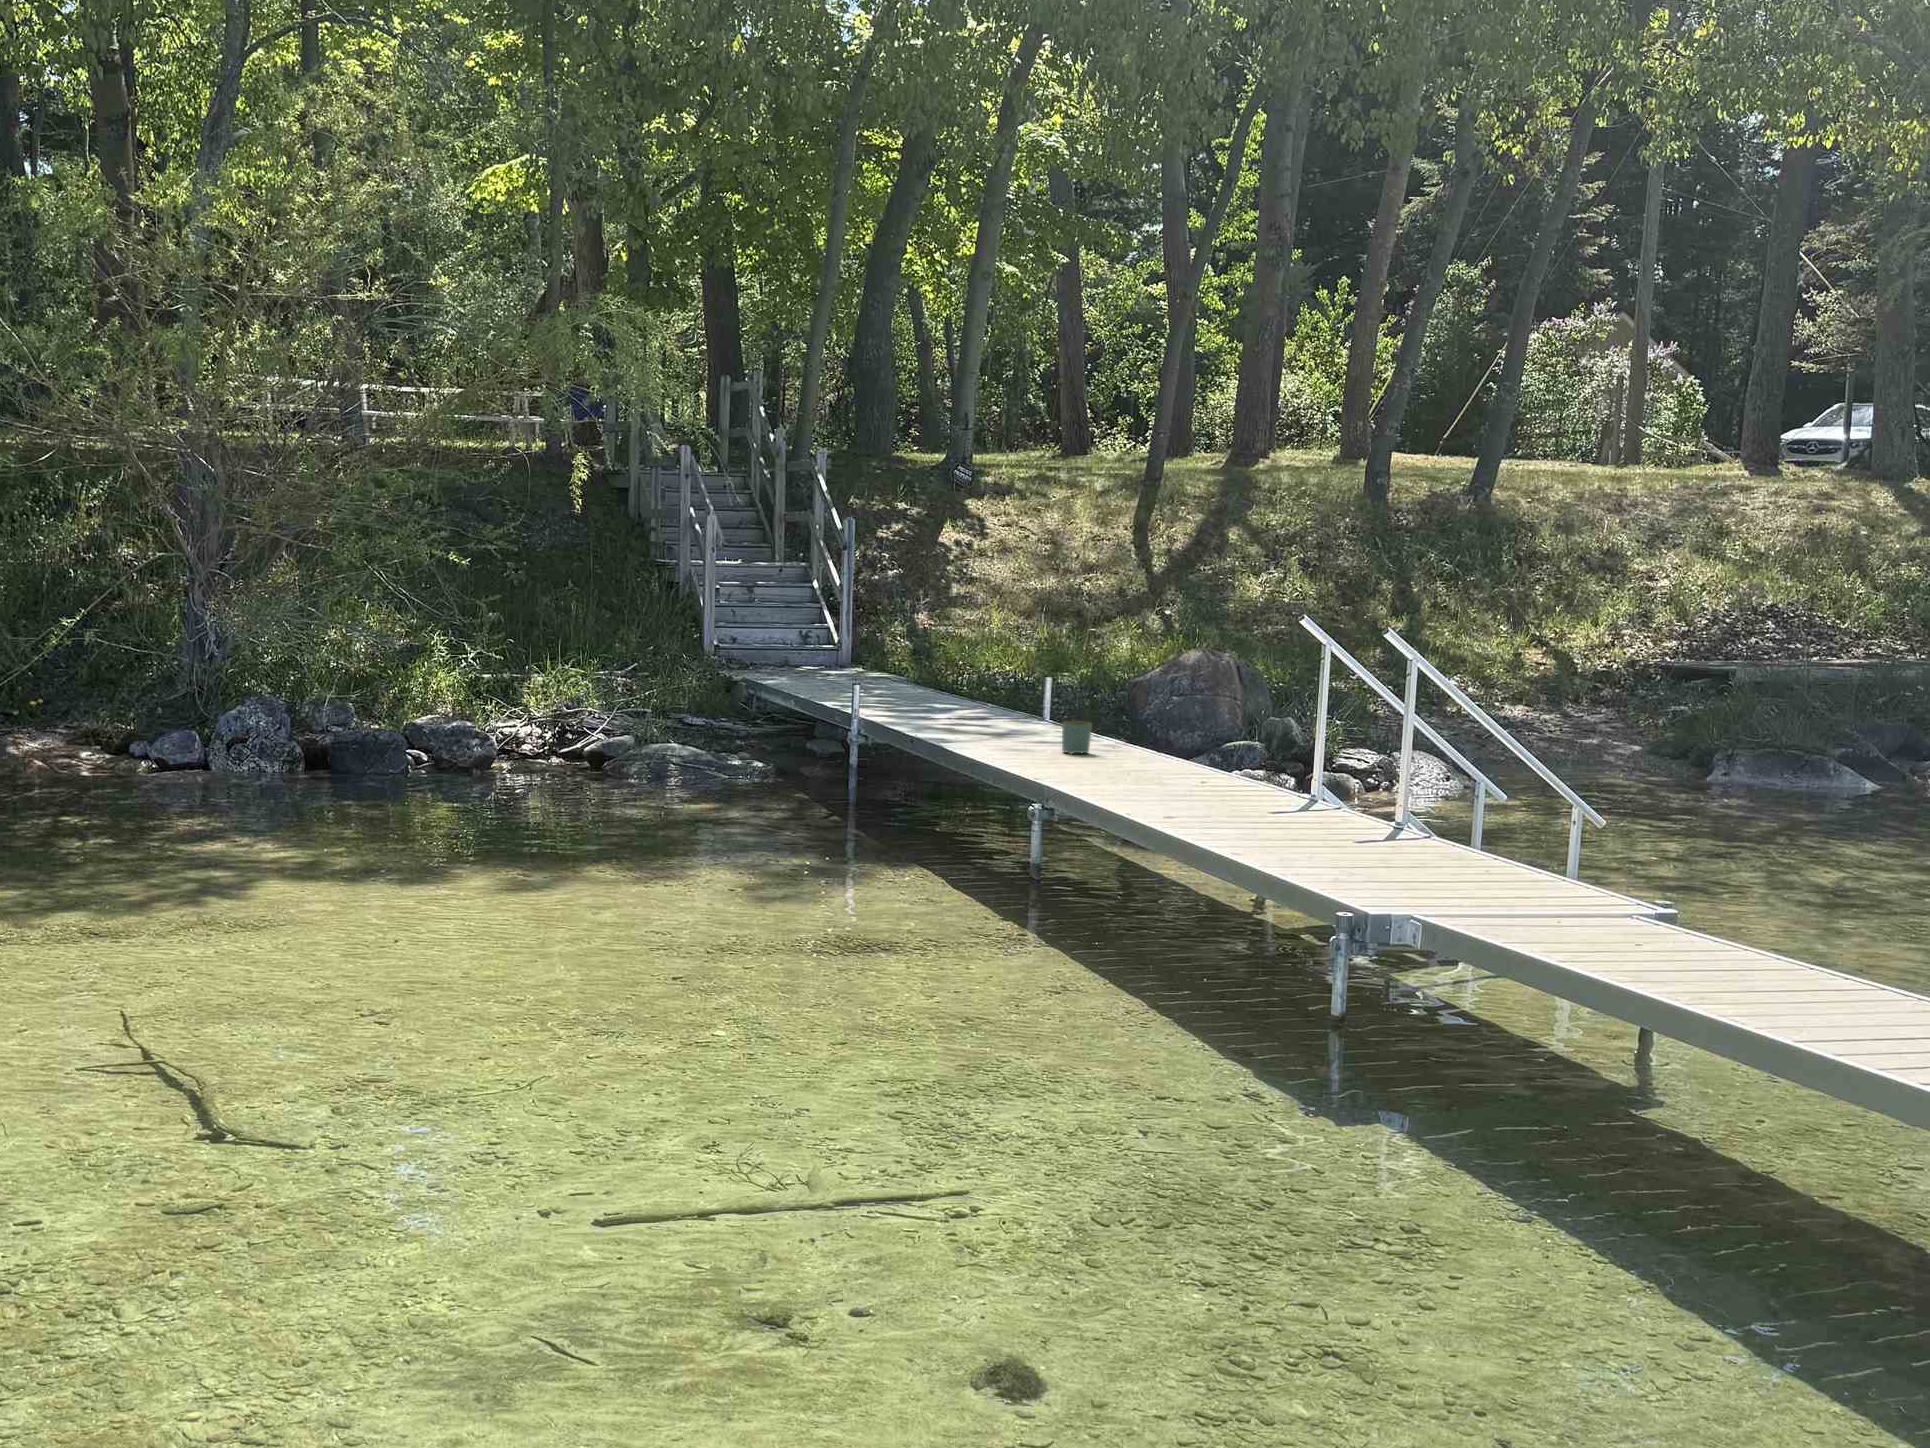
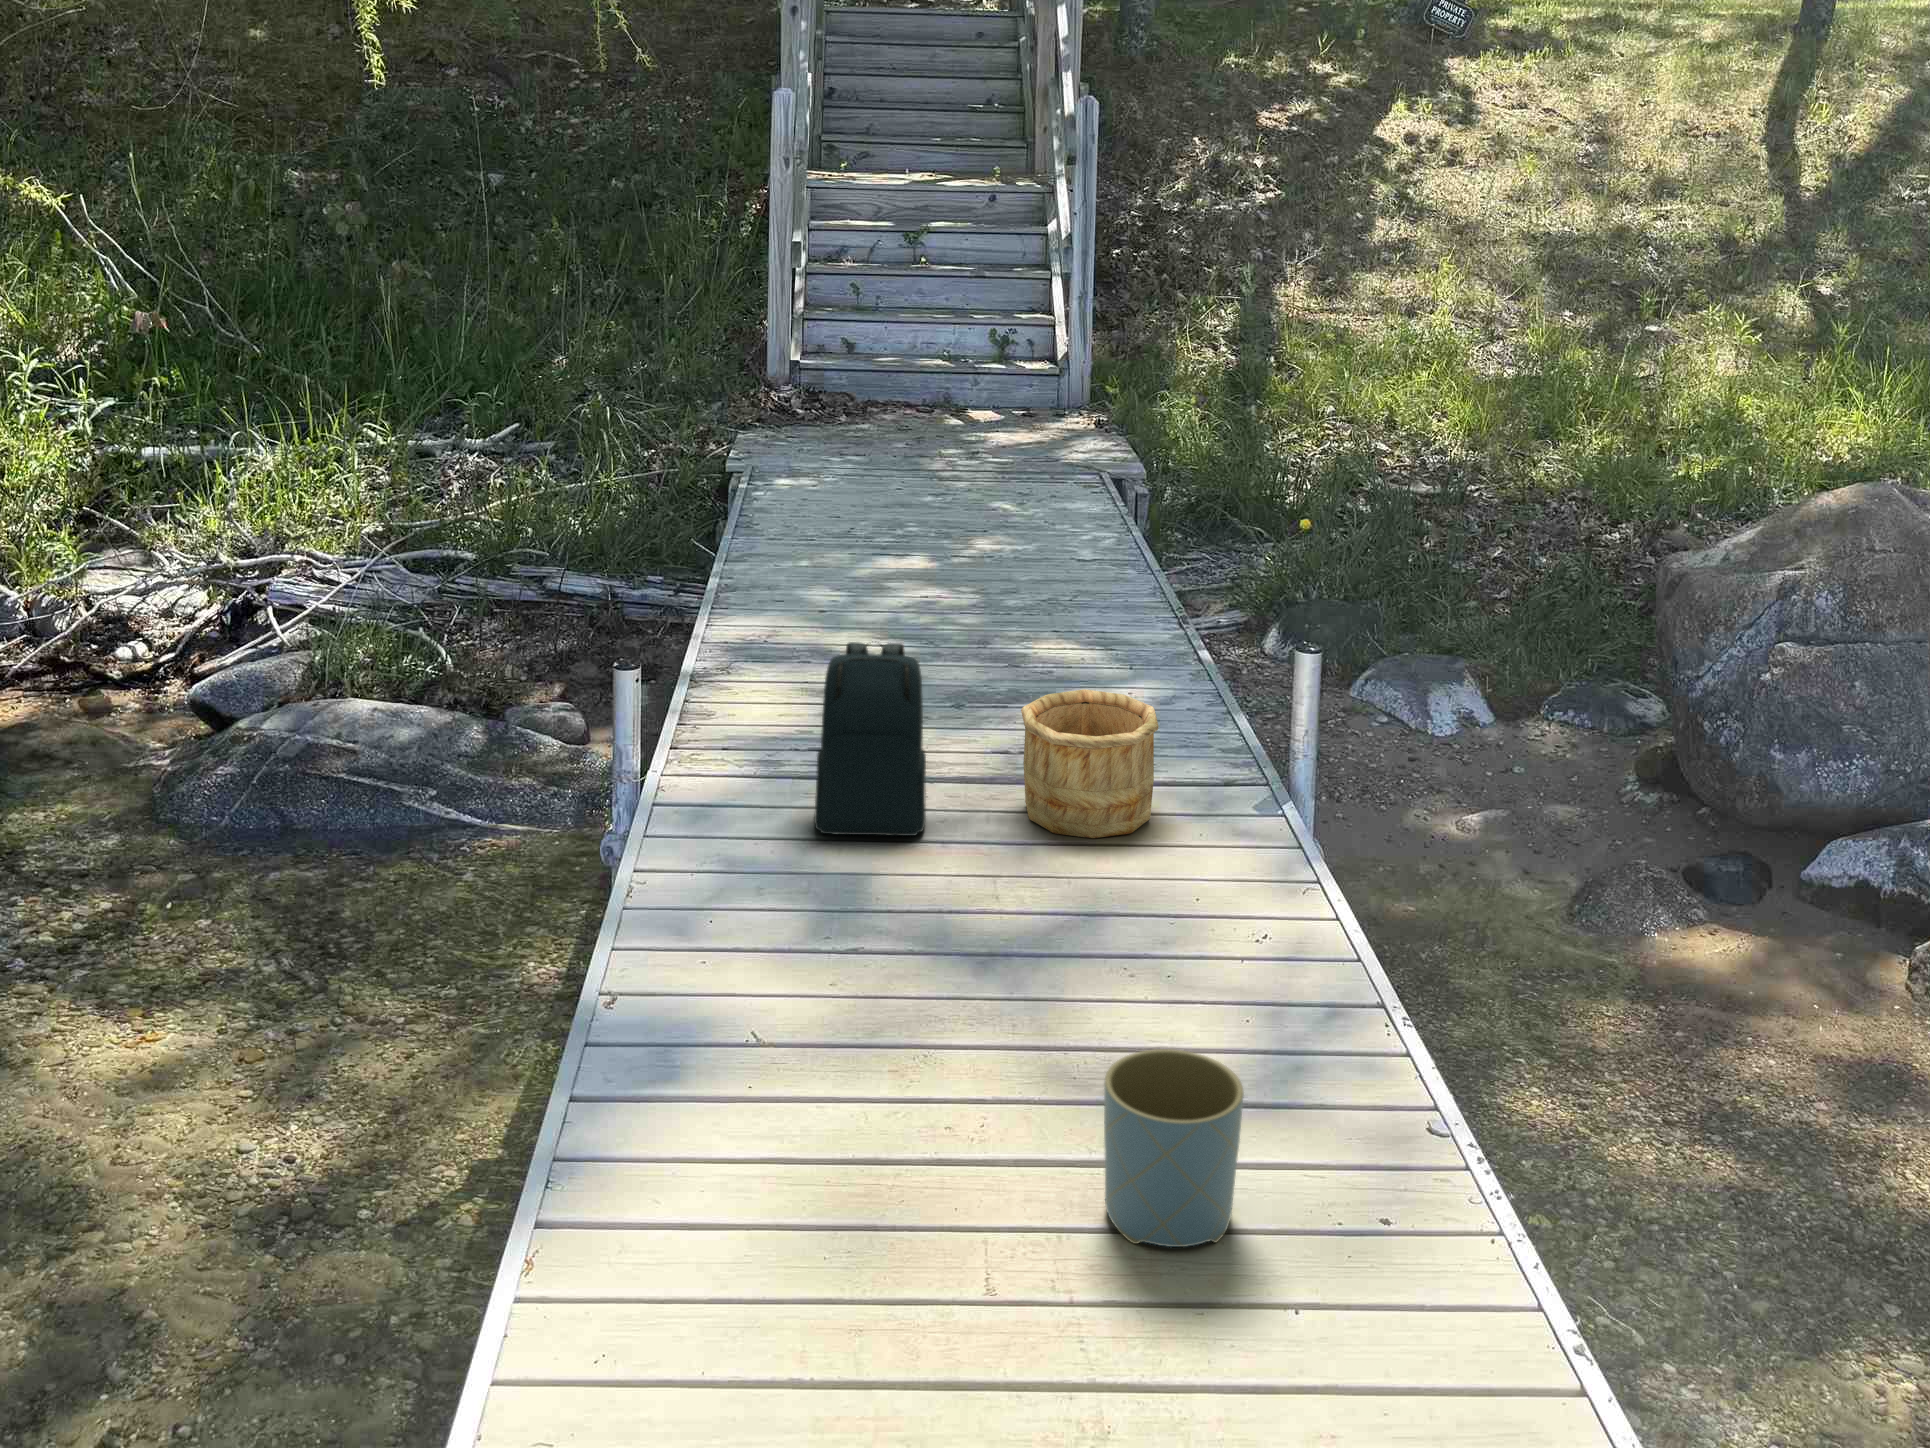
backpack: none [921,676,956,730] -> present [814,642,926,836]
wooden bucket: none [974,695,1016,731] -> present [1021,689,1159,838]

